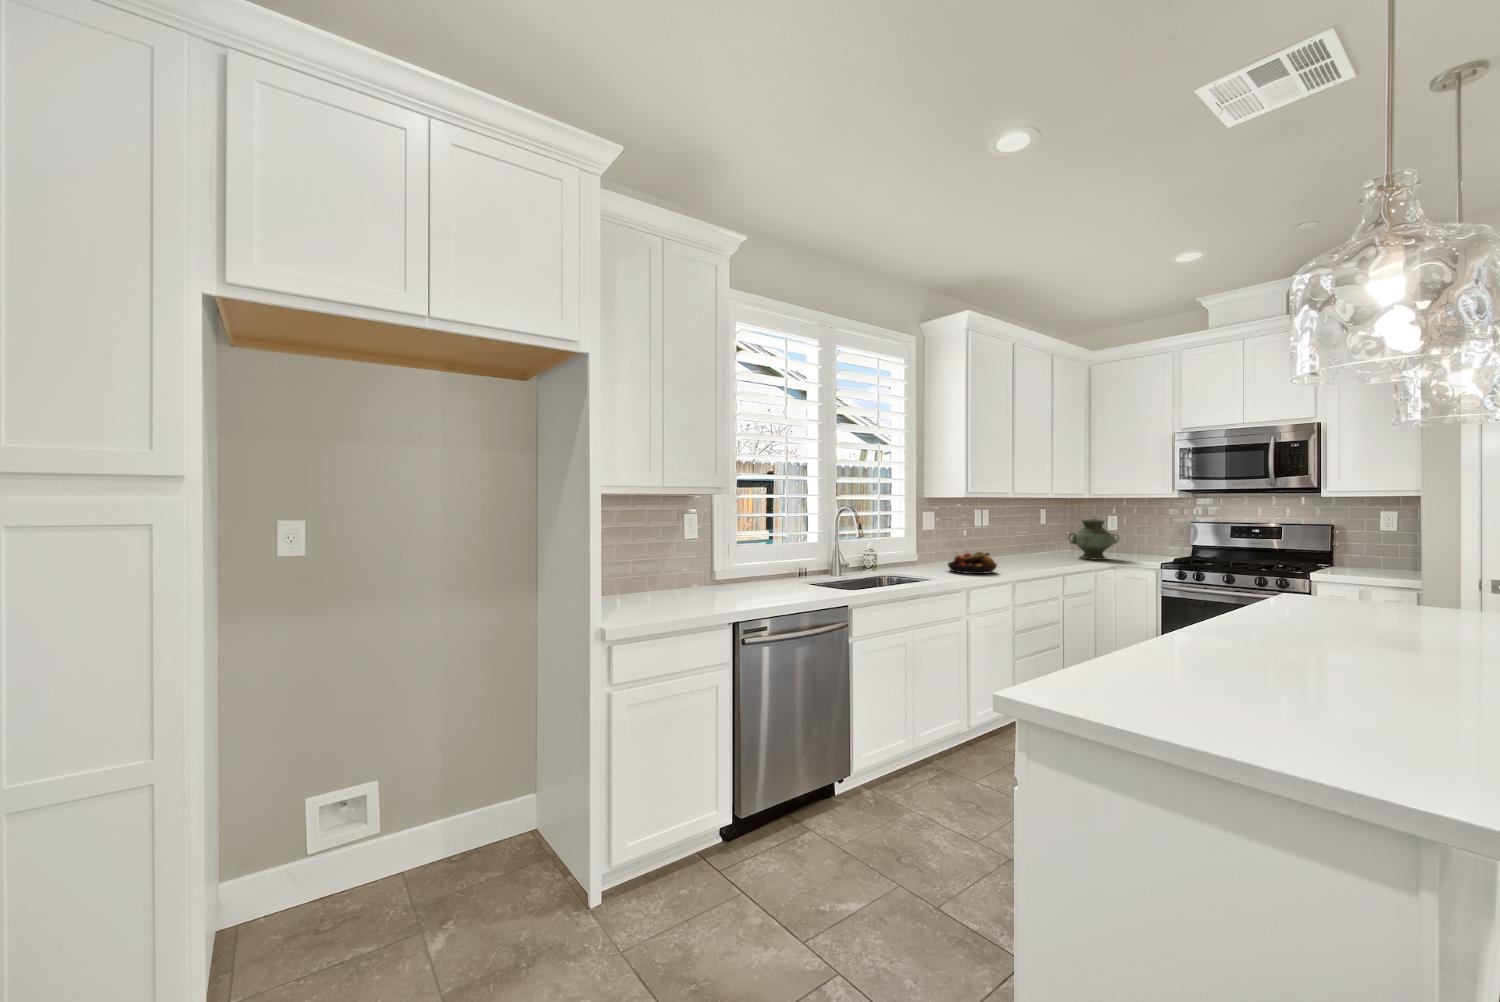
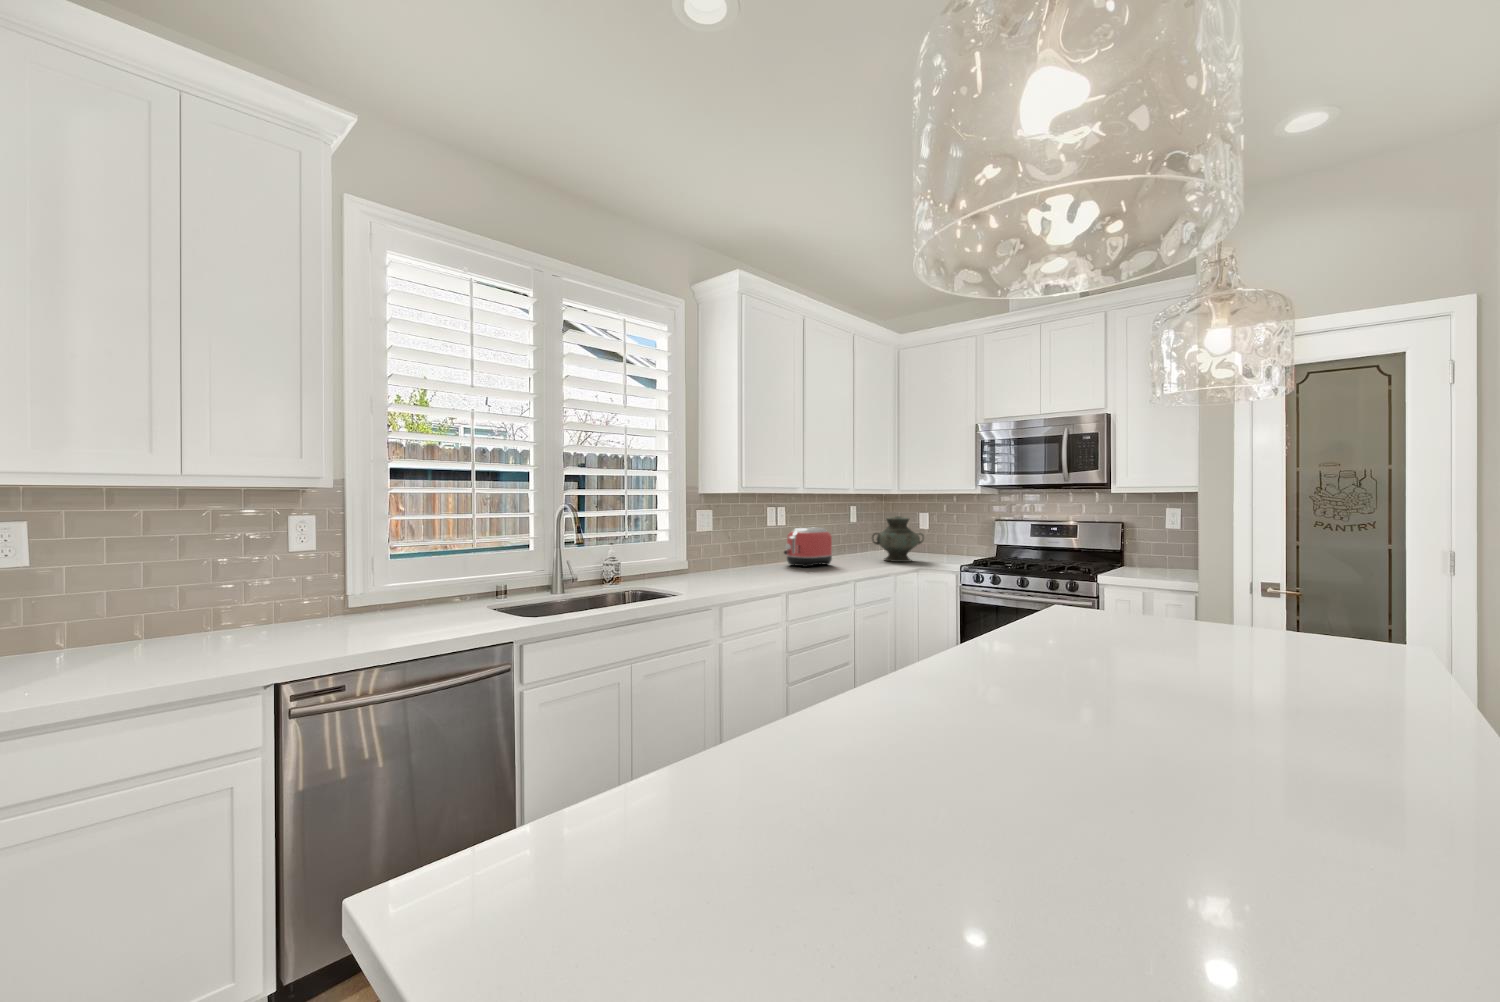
toaster: none [992,528,1036,562] -> present [784,528,832,567]
fruit bowl: present [948,552,997,574] -> none [715,558,771,585]

